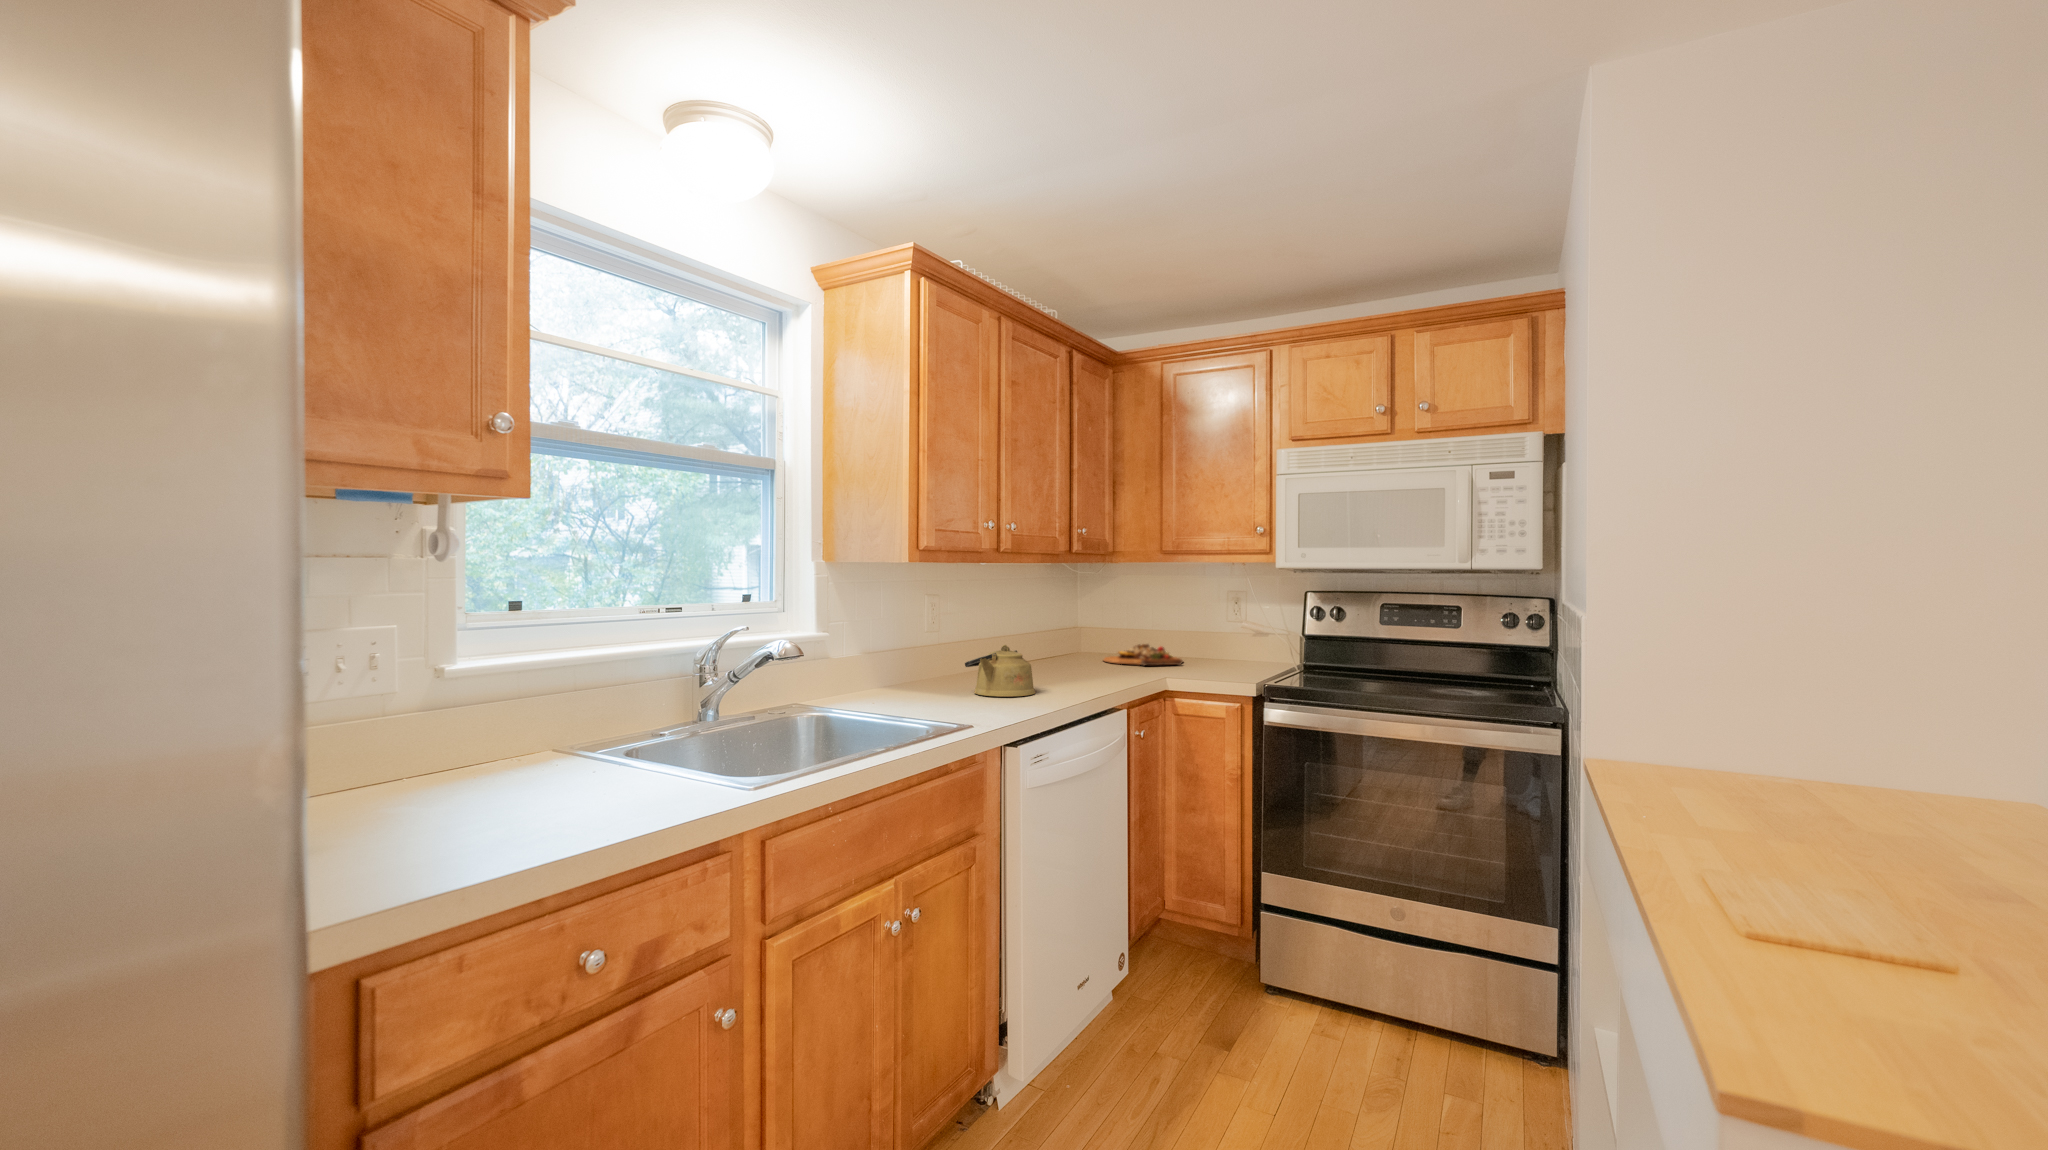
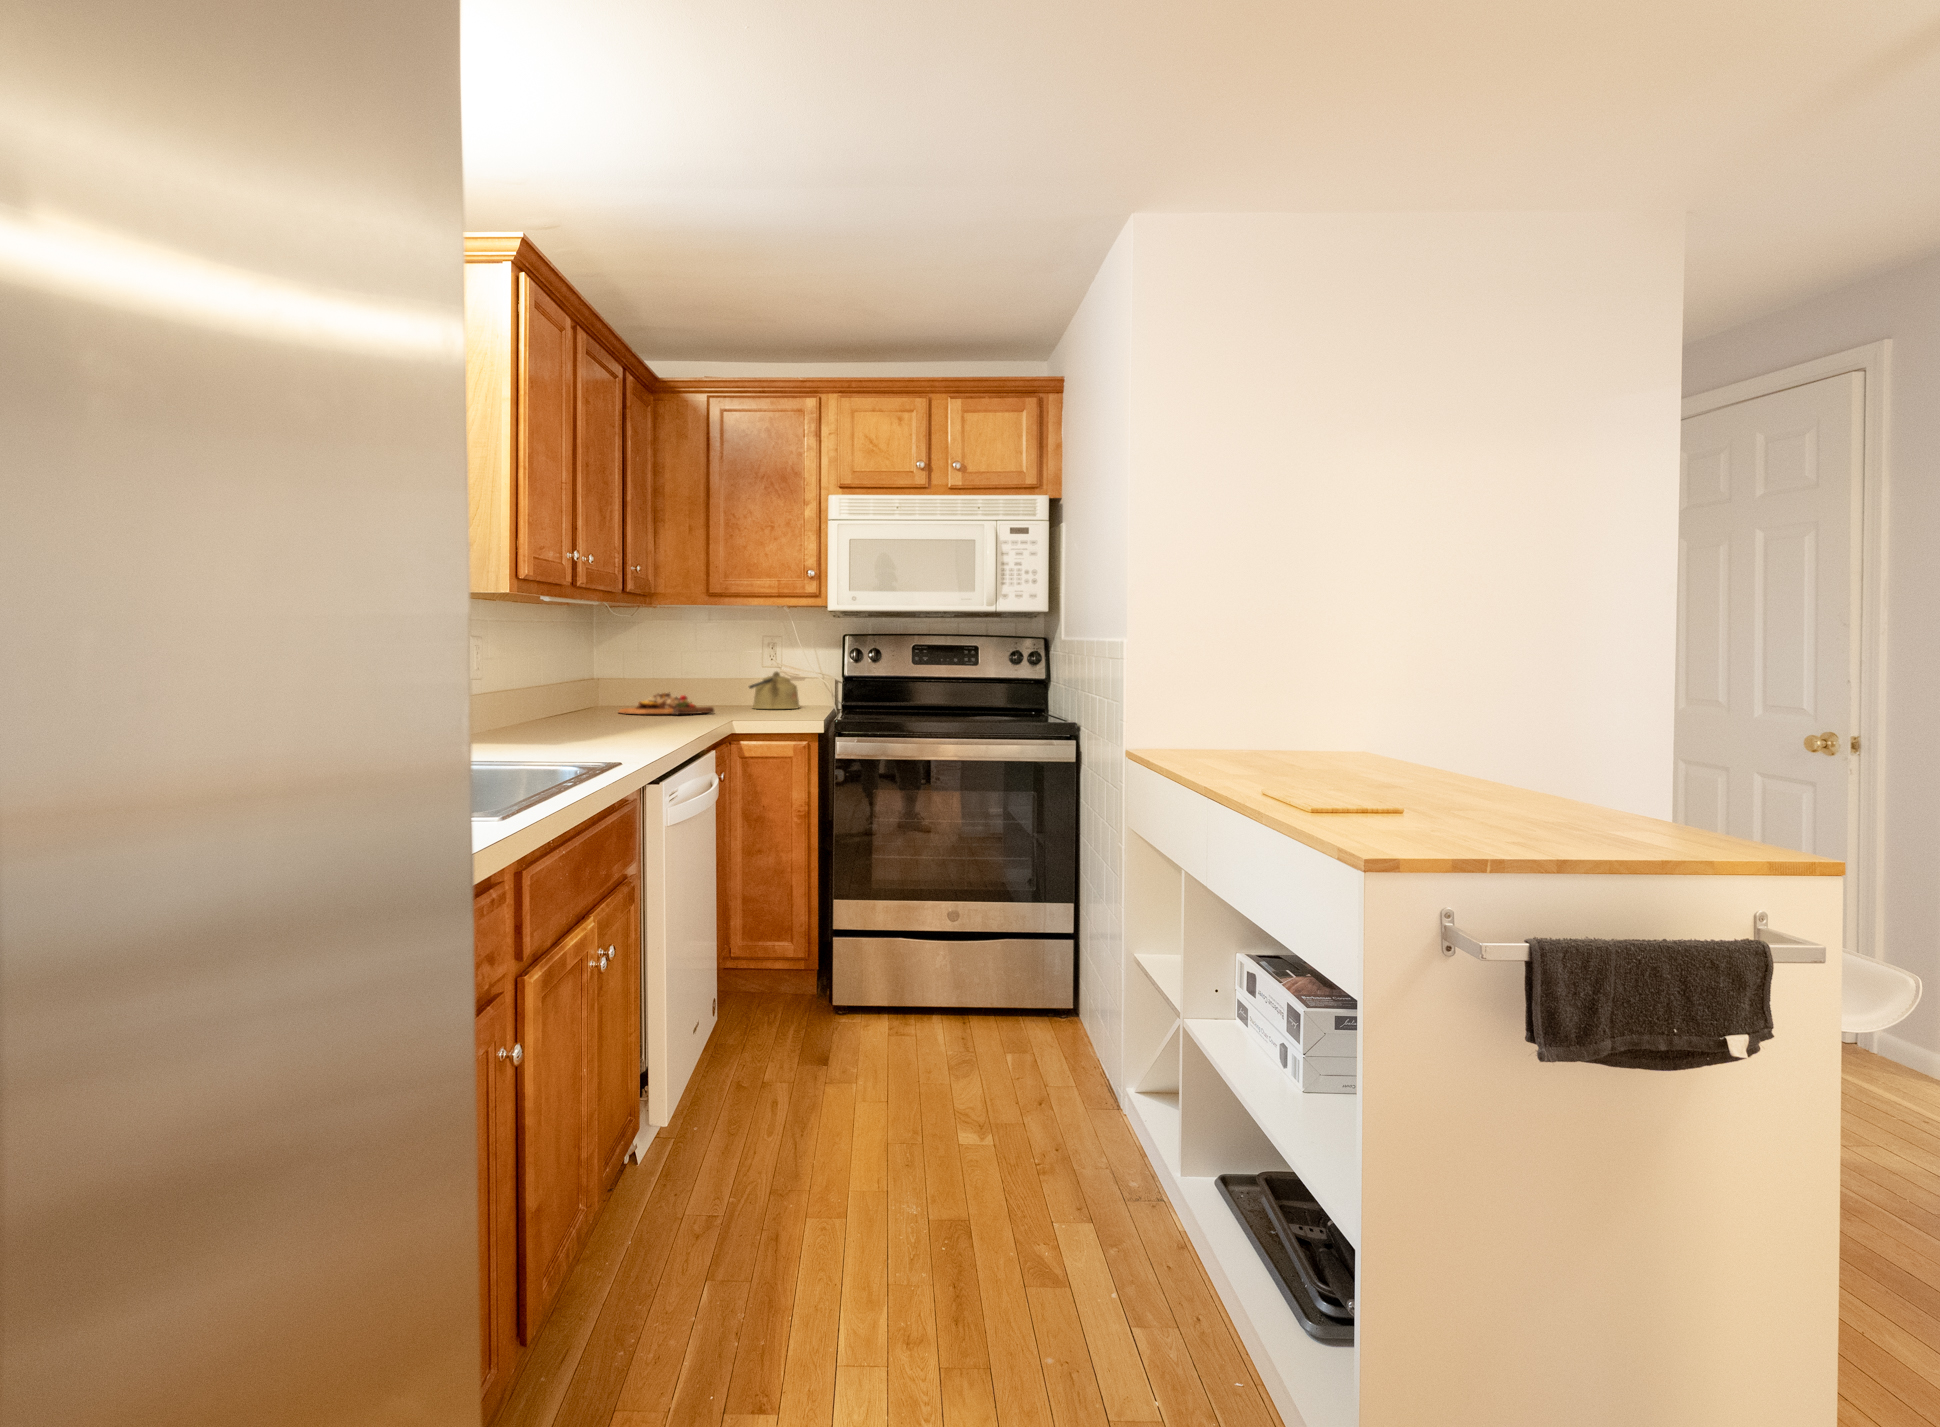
kettle: present [965,645,1035,697] -> present [749,672,800,709]

